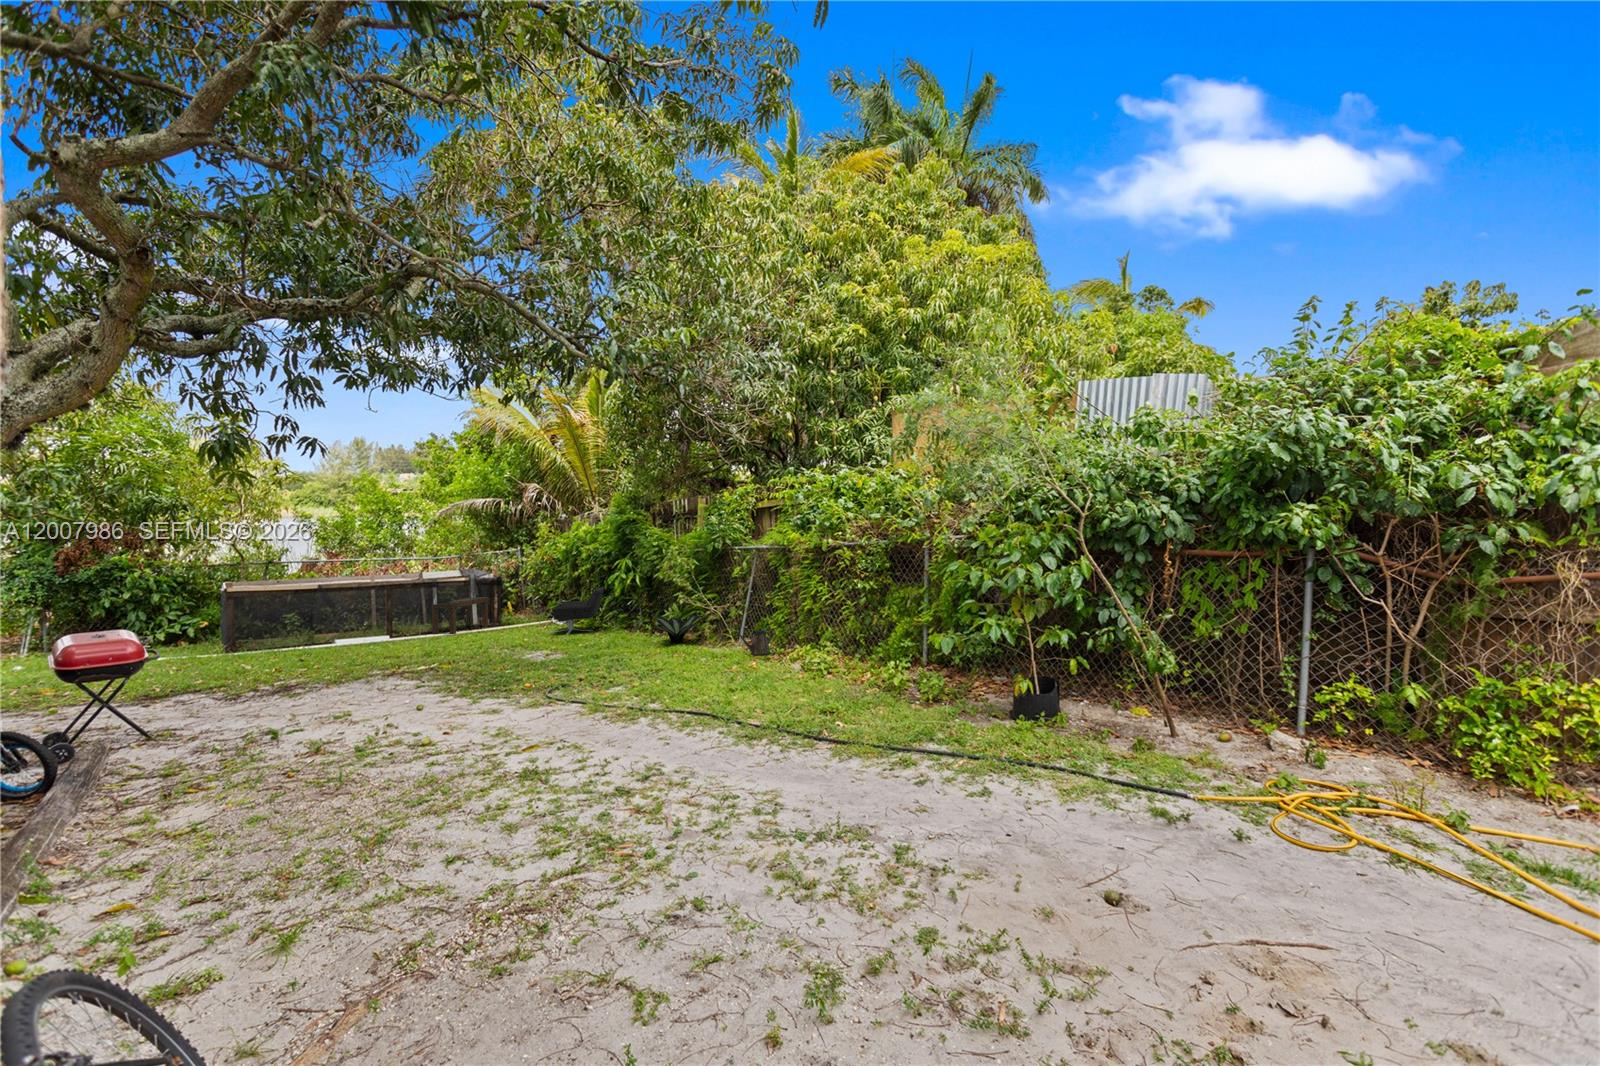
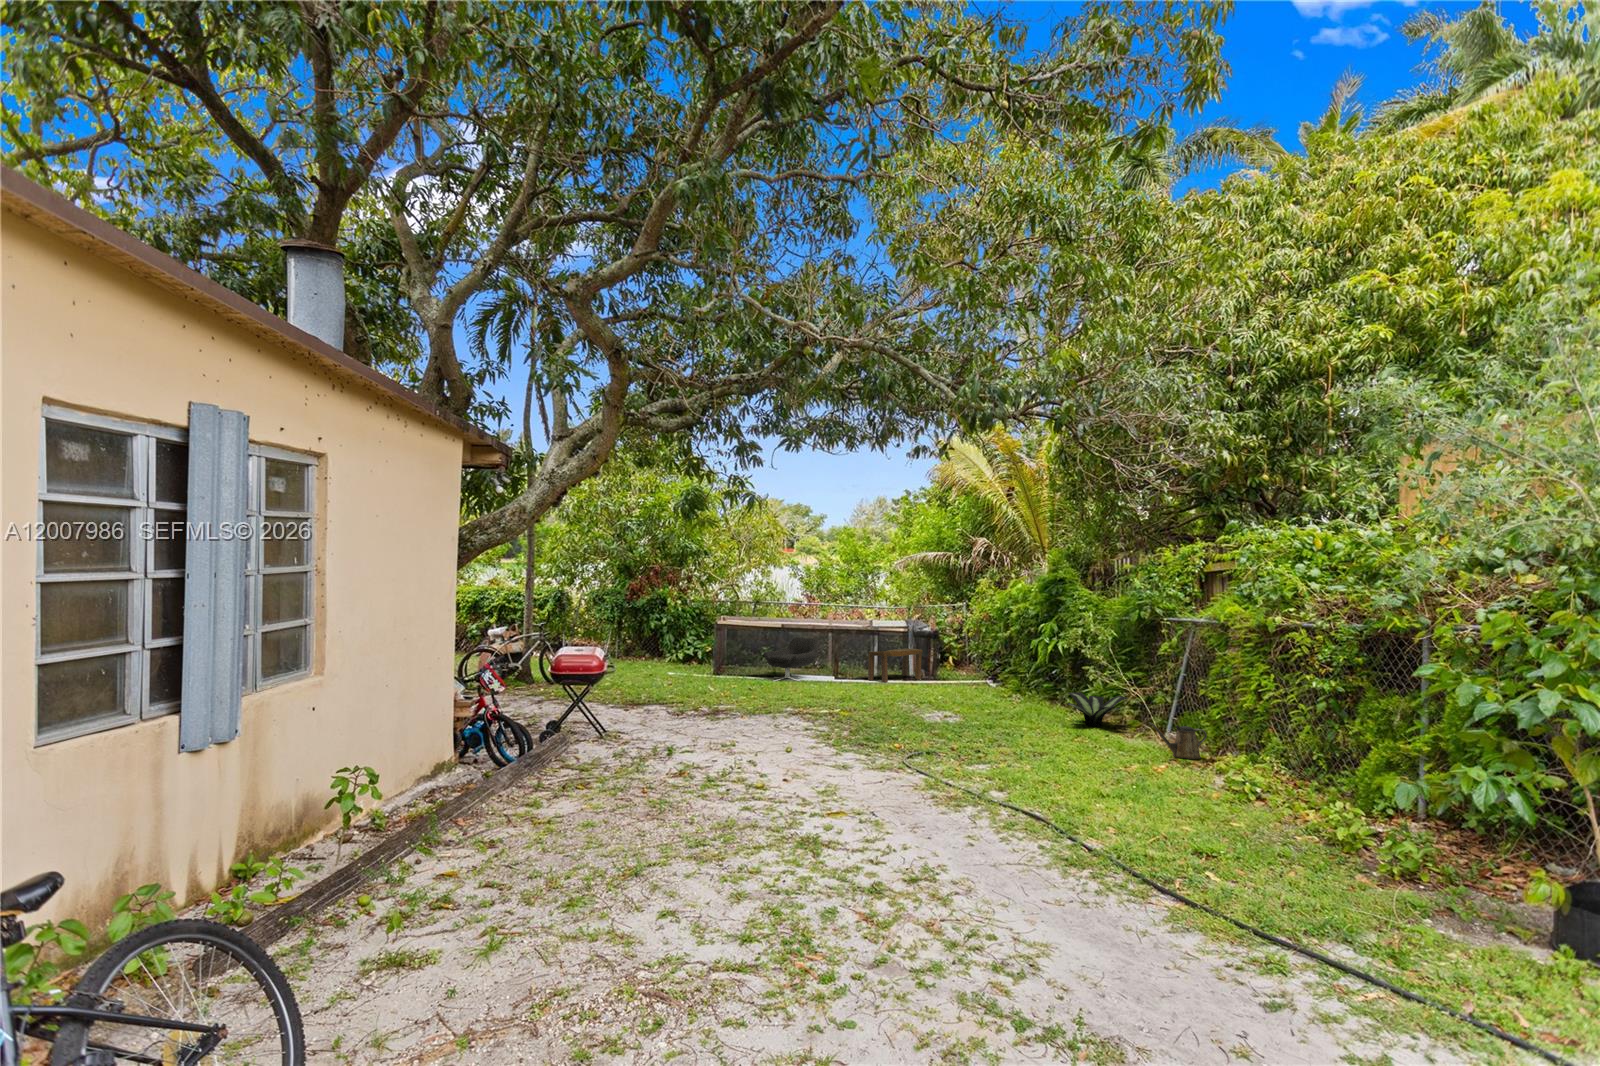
lounge chair: present [549,587,604,635] -> present [763,637,818,681]

